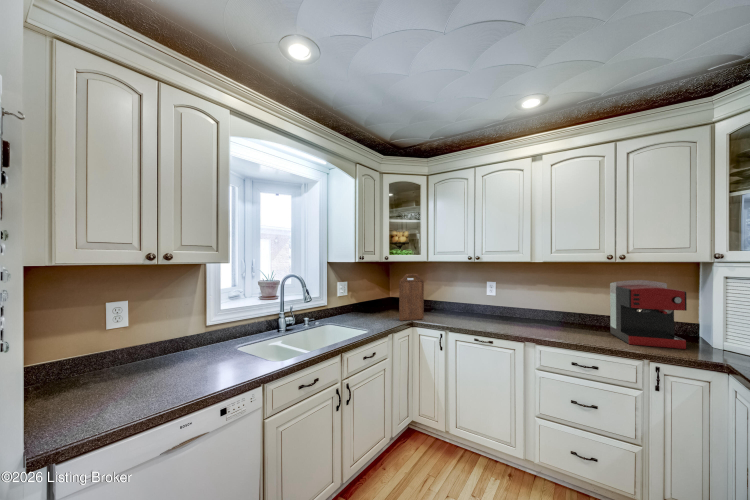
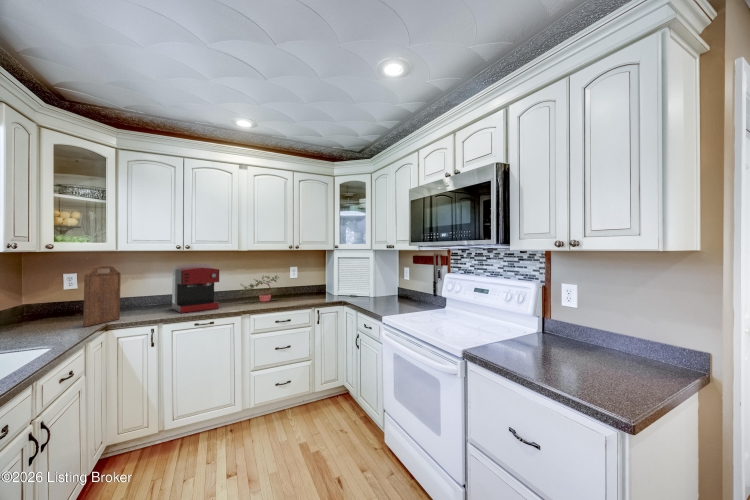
coffee maker: present [610,280,687,349] -> present [172,264,219,313]
potted plant: none [532,294,593,332] -> present [240,276,279,302]

